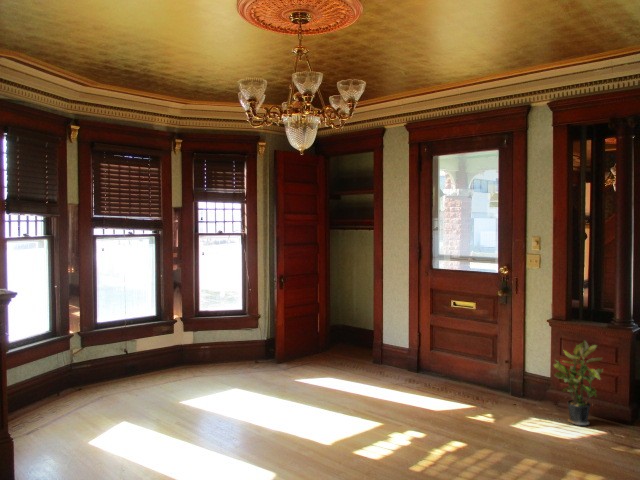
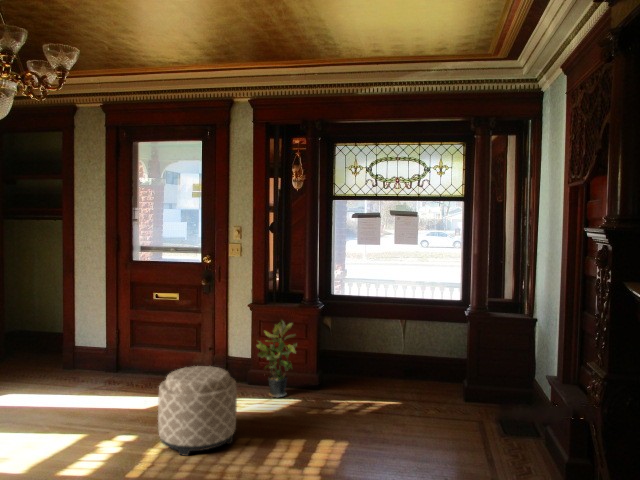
ottoman: none [444,378,521,463] -> present [158,366,237,456]

